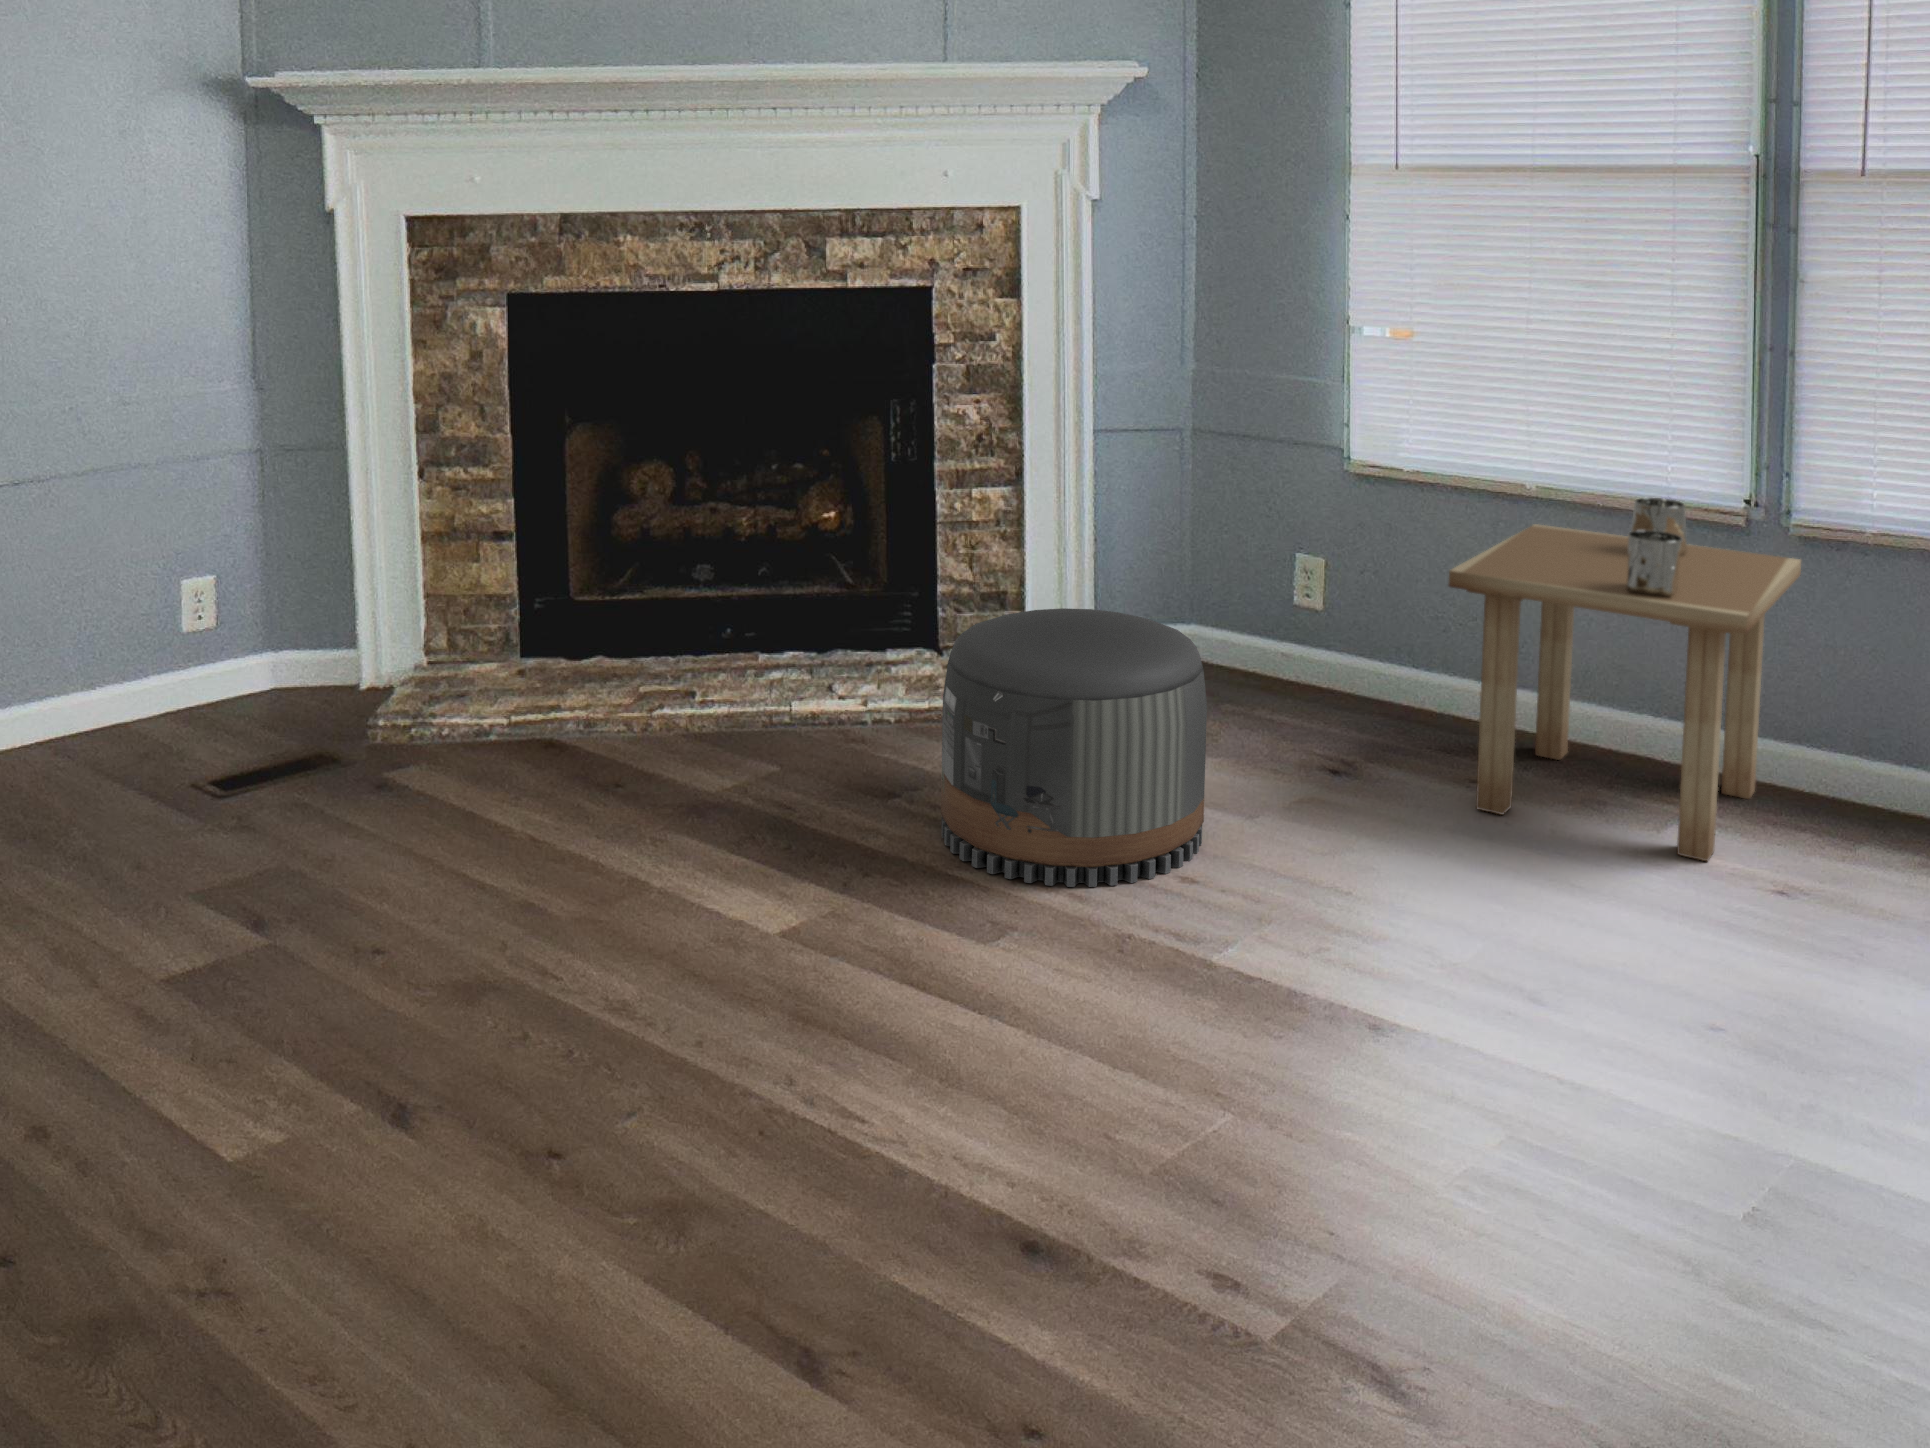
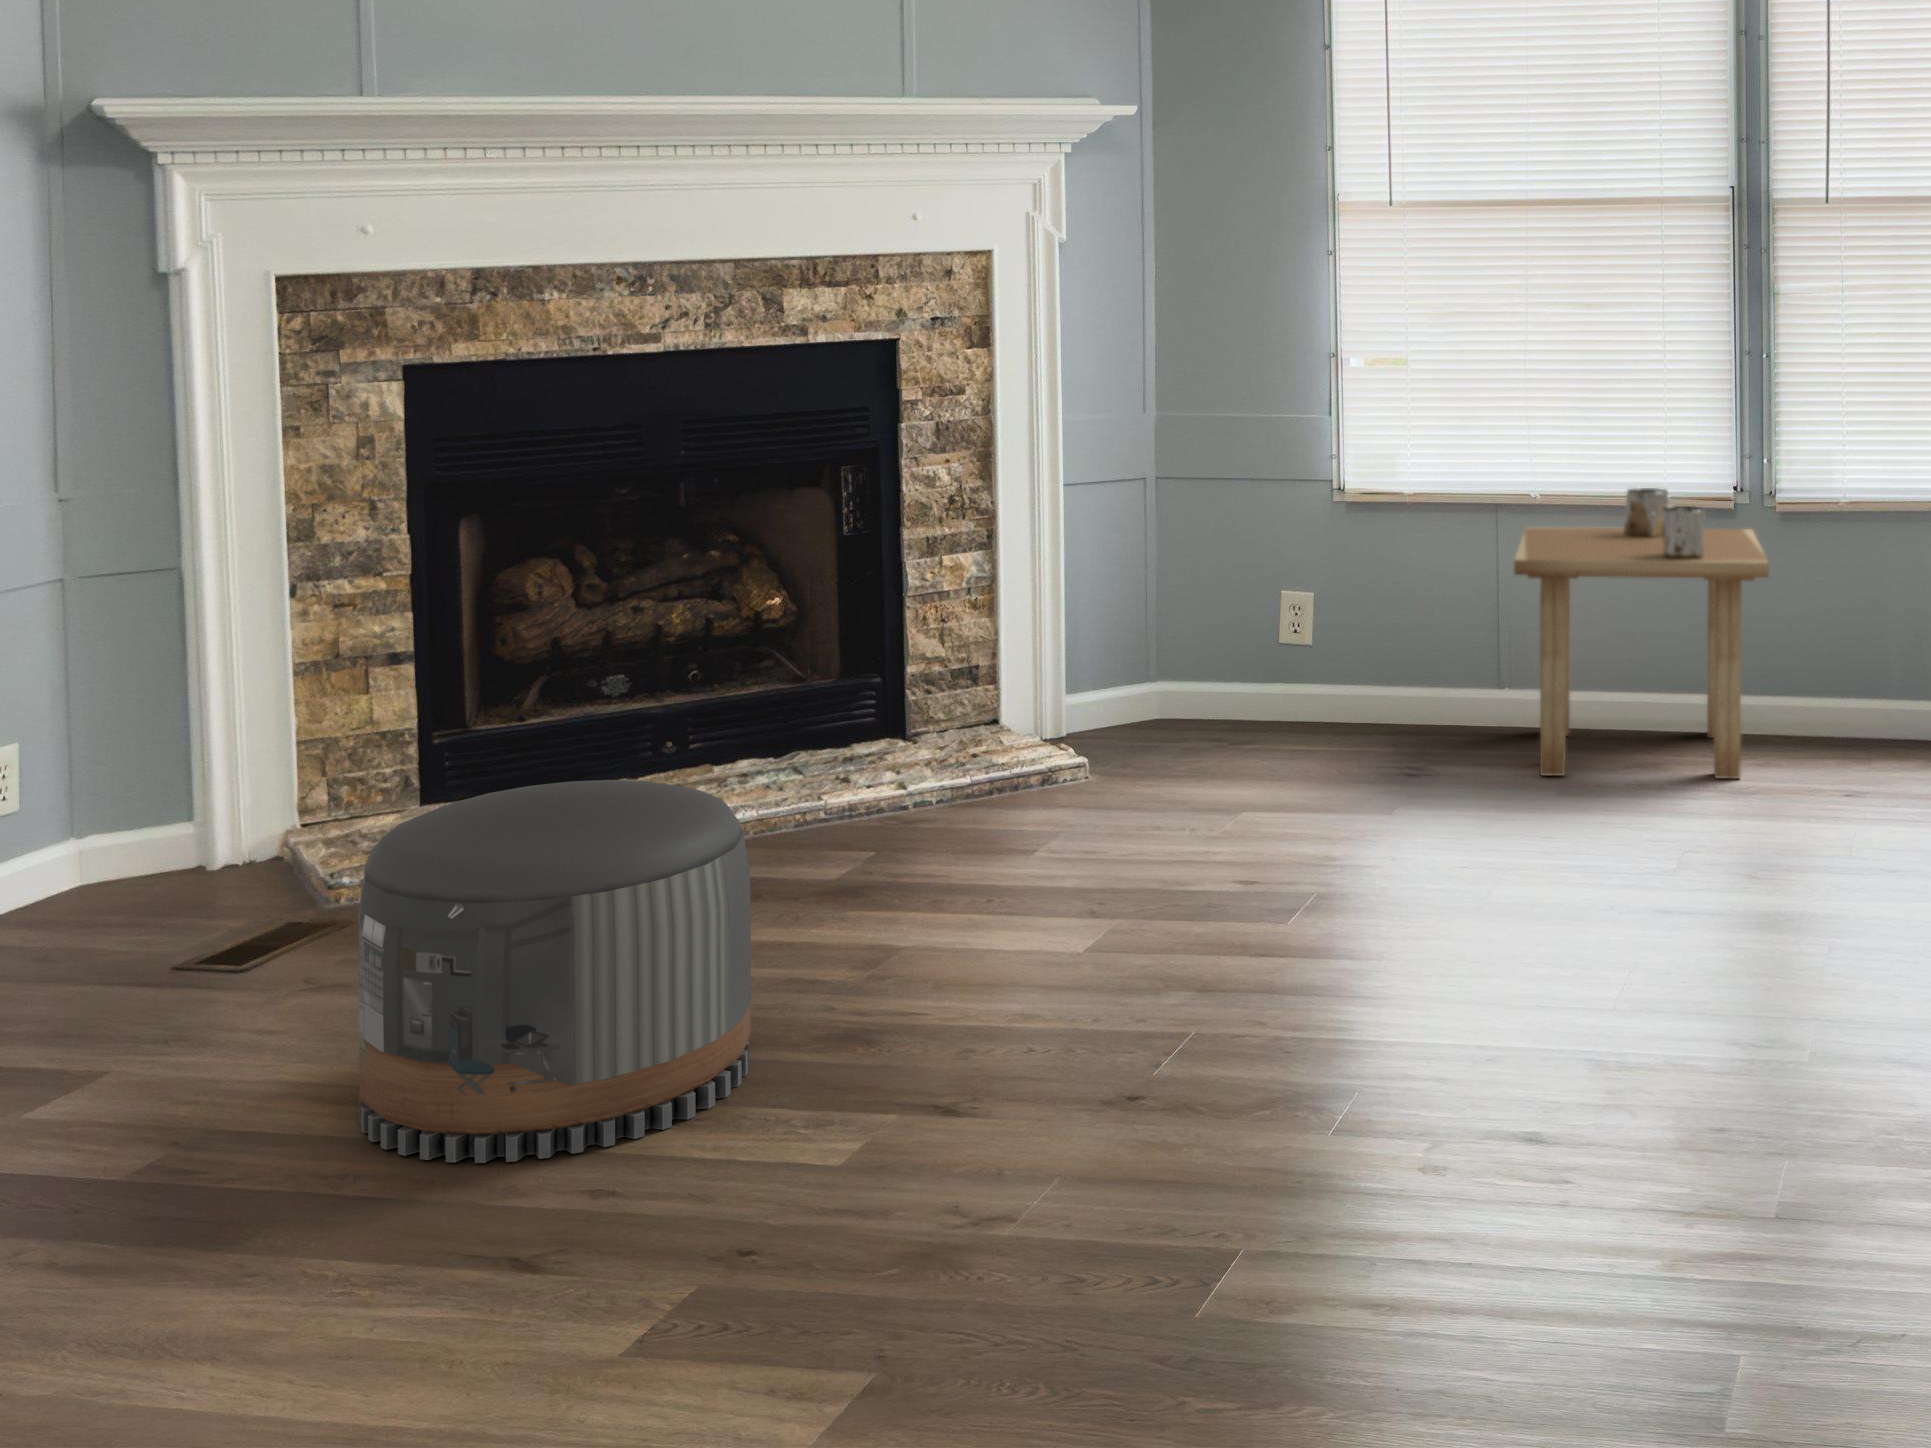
pouf: present [941,608,1207,887] -> present [358,780,751,1163]

